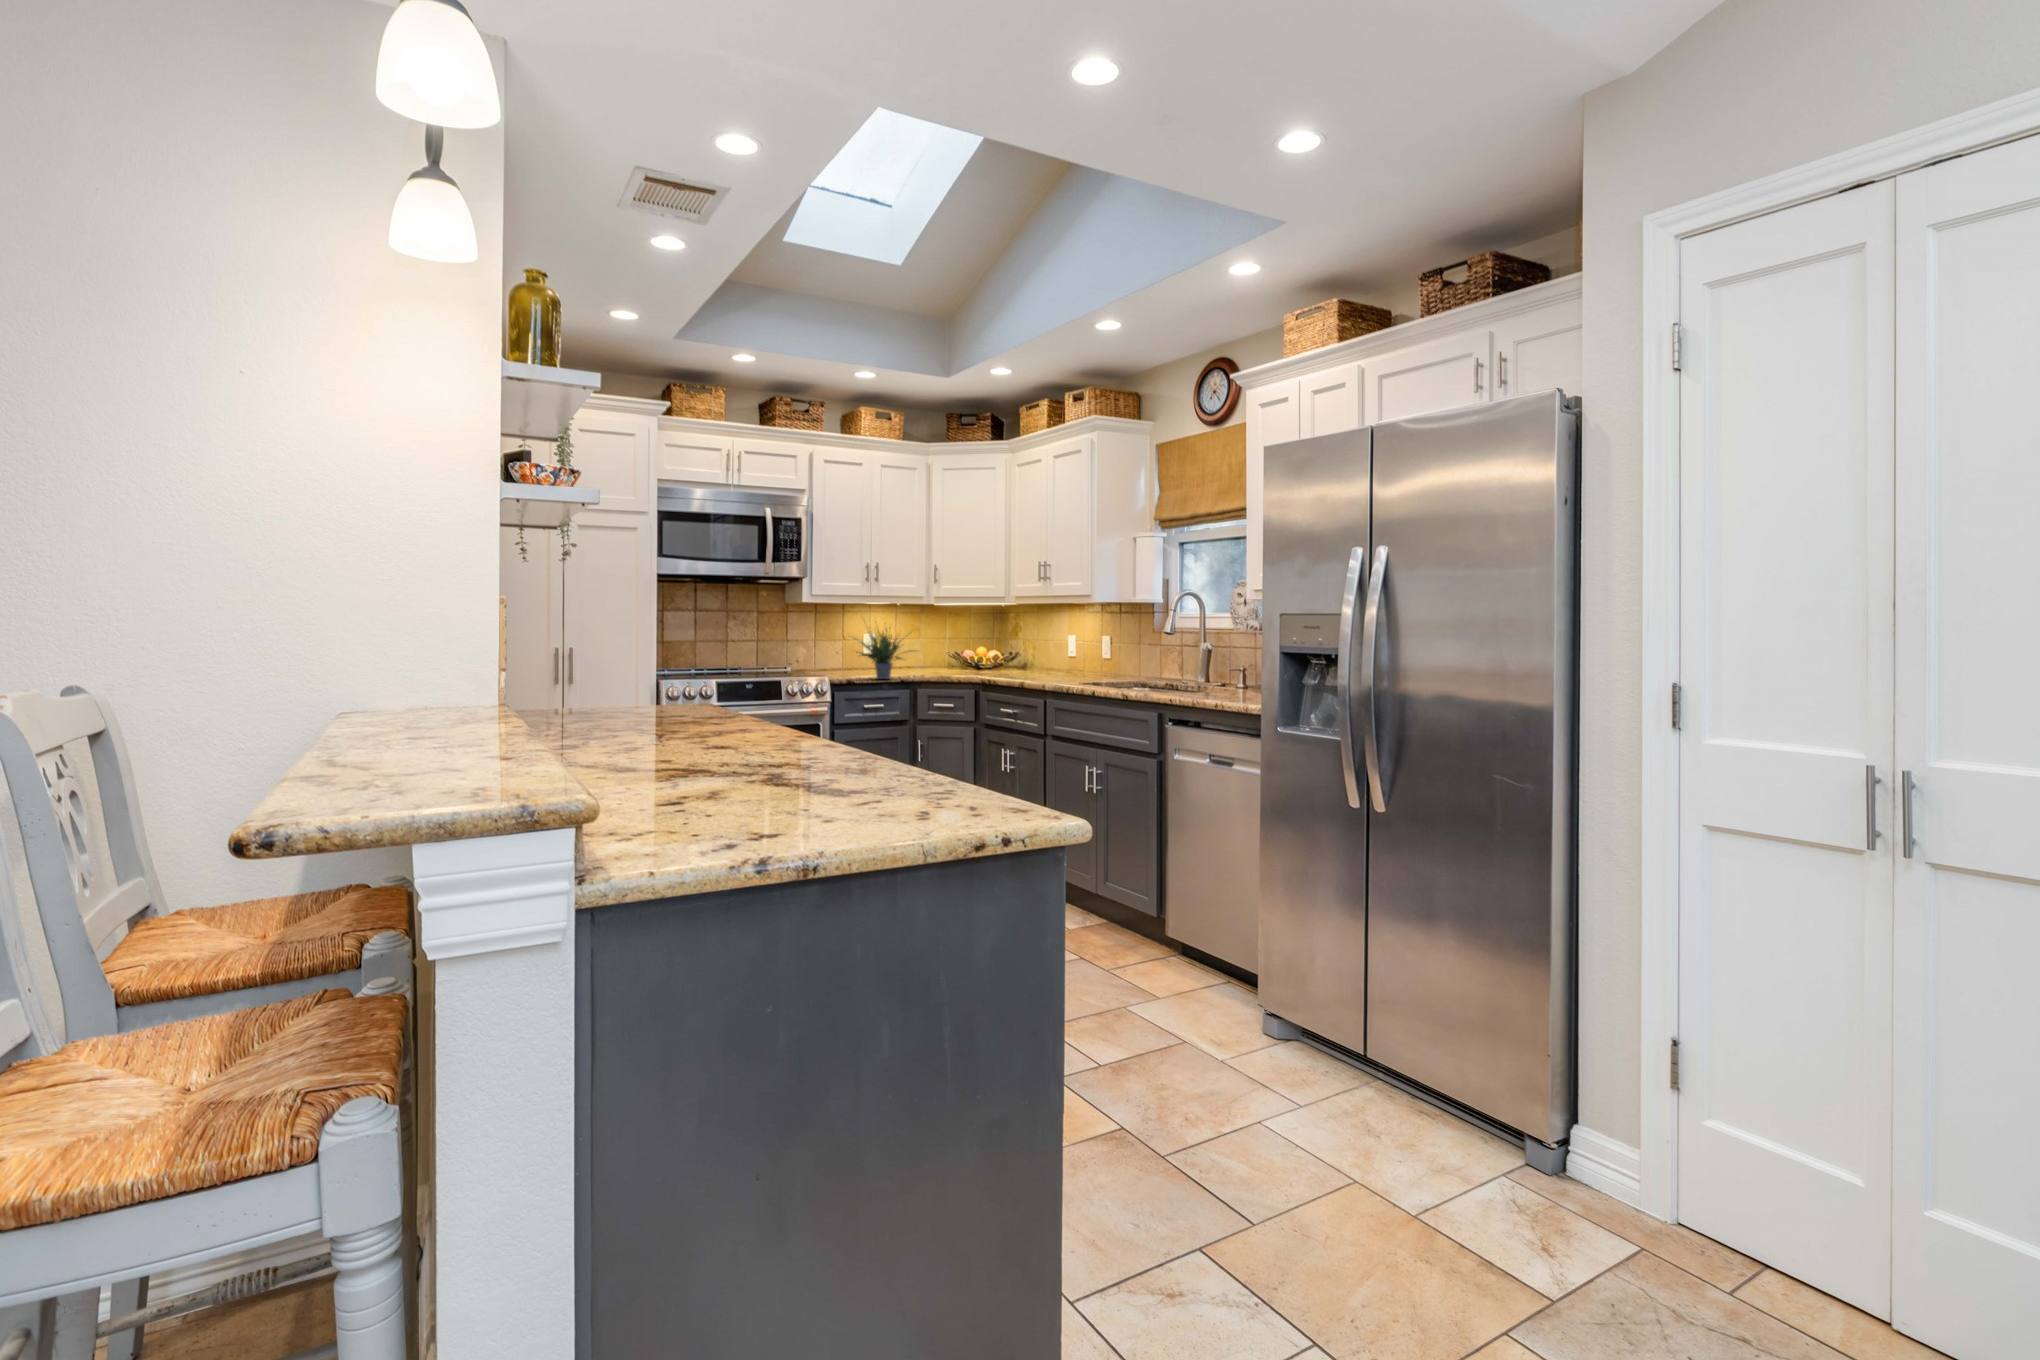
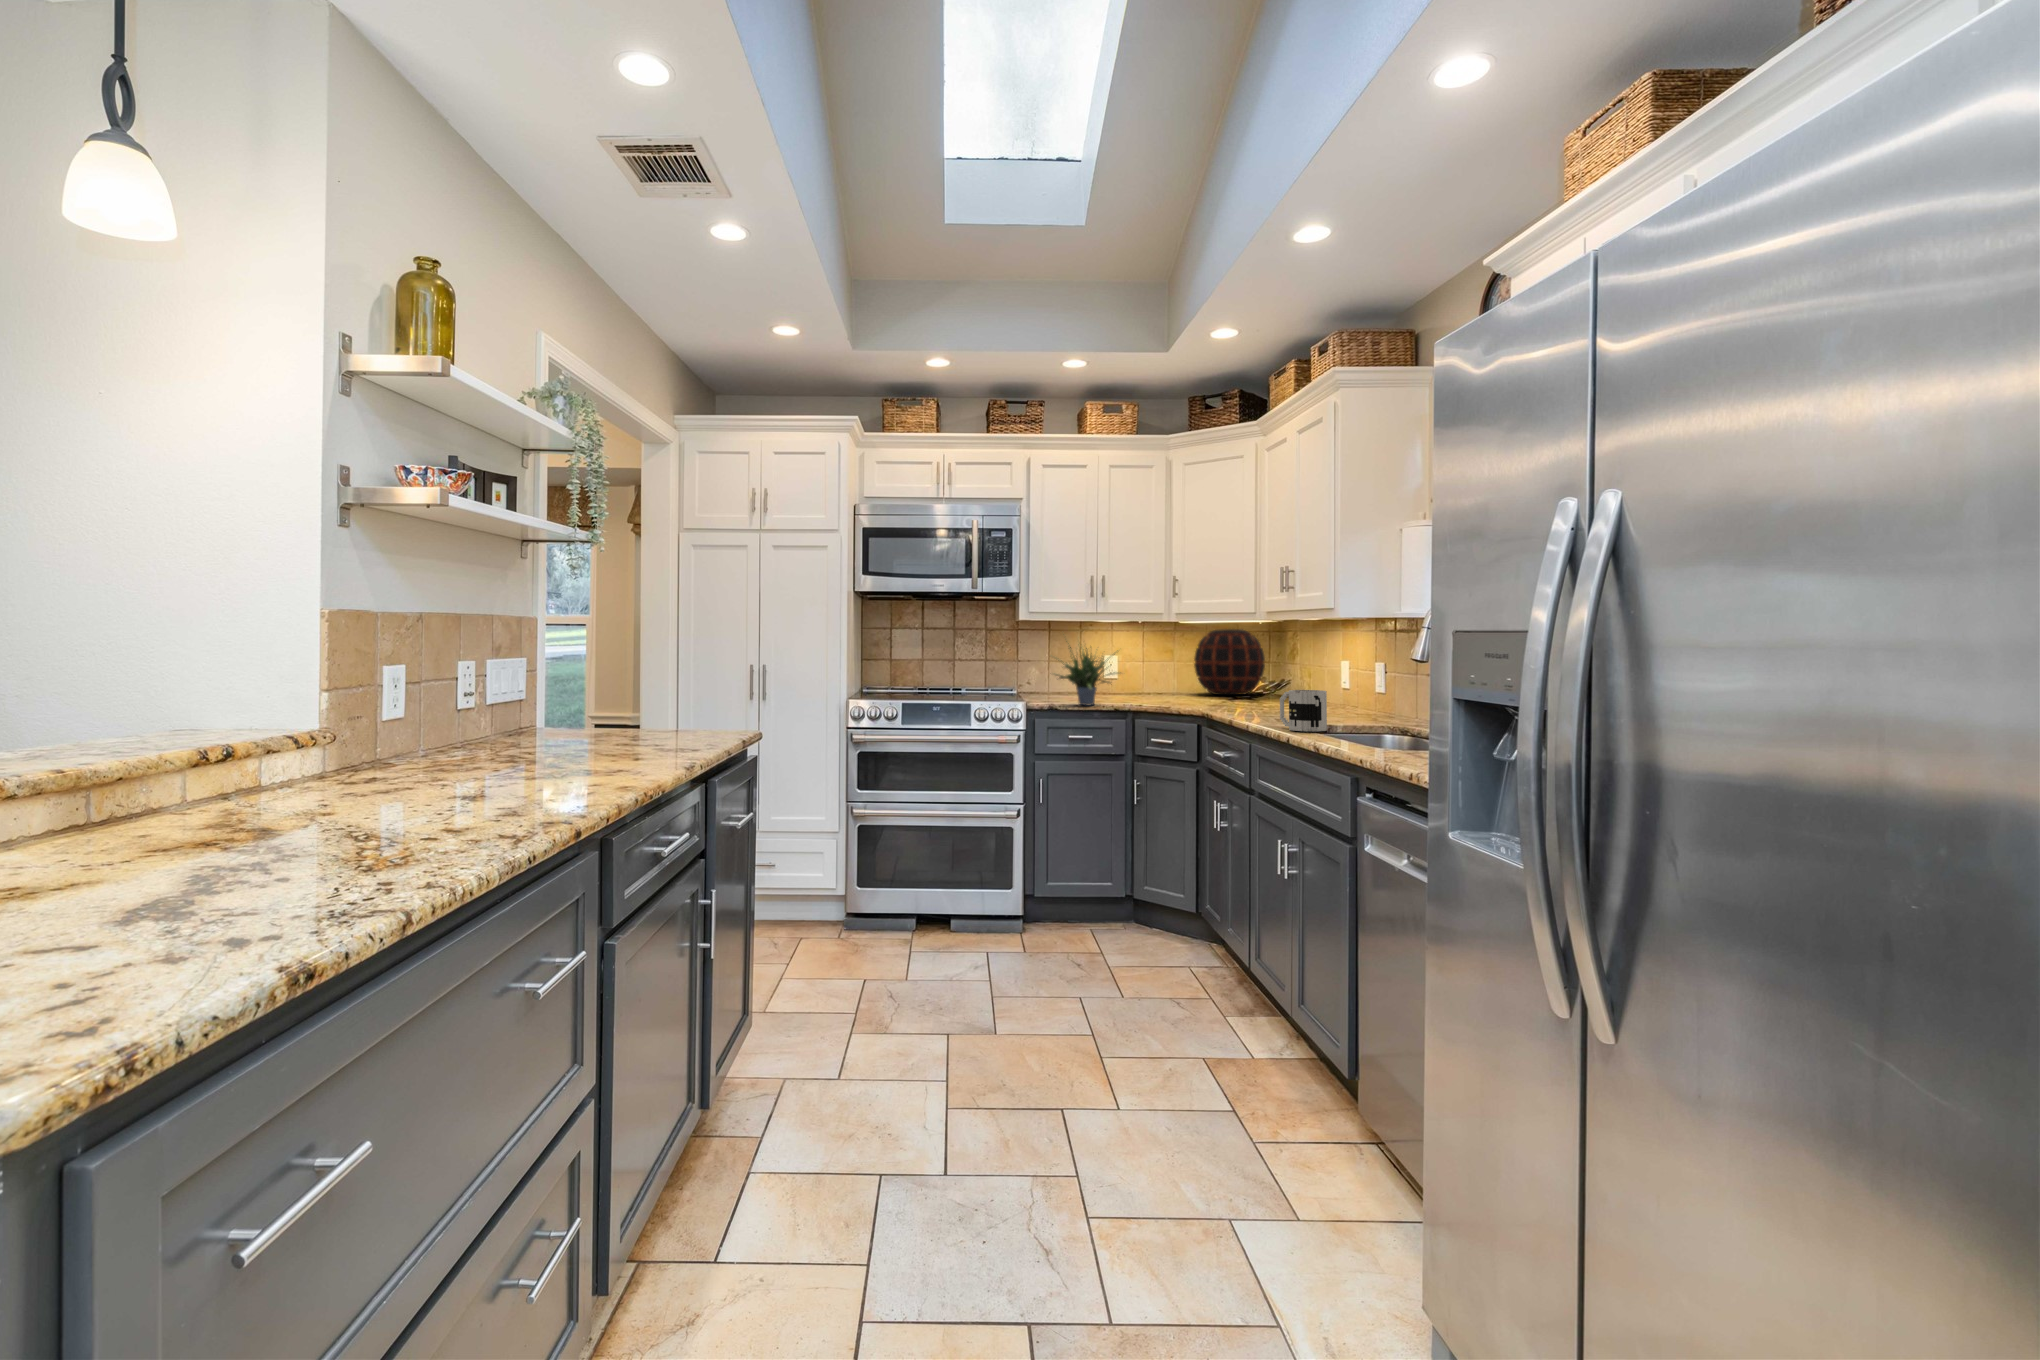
decorative vase: none [952,615,1010,670] -> present [1194,629,1265,695]
mug: none [1079,661,1114,691] -> present [1280,690,1327,732]

